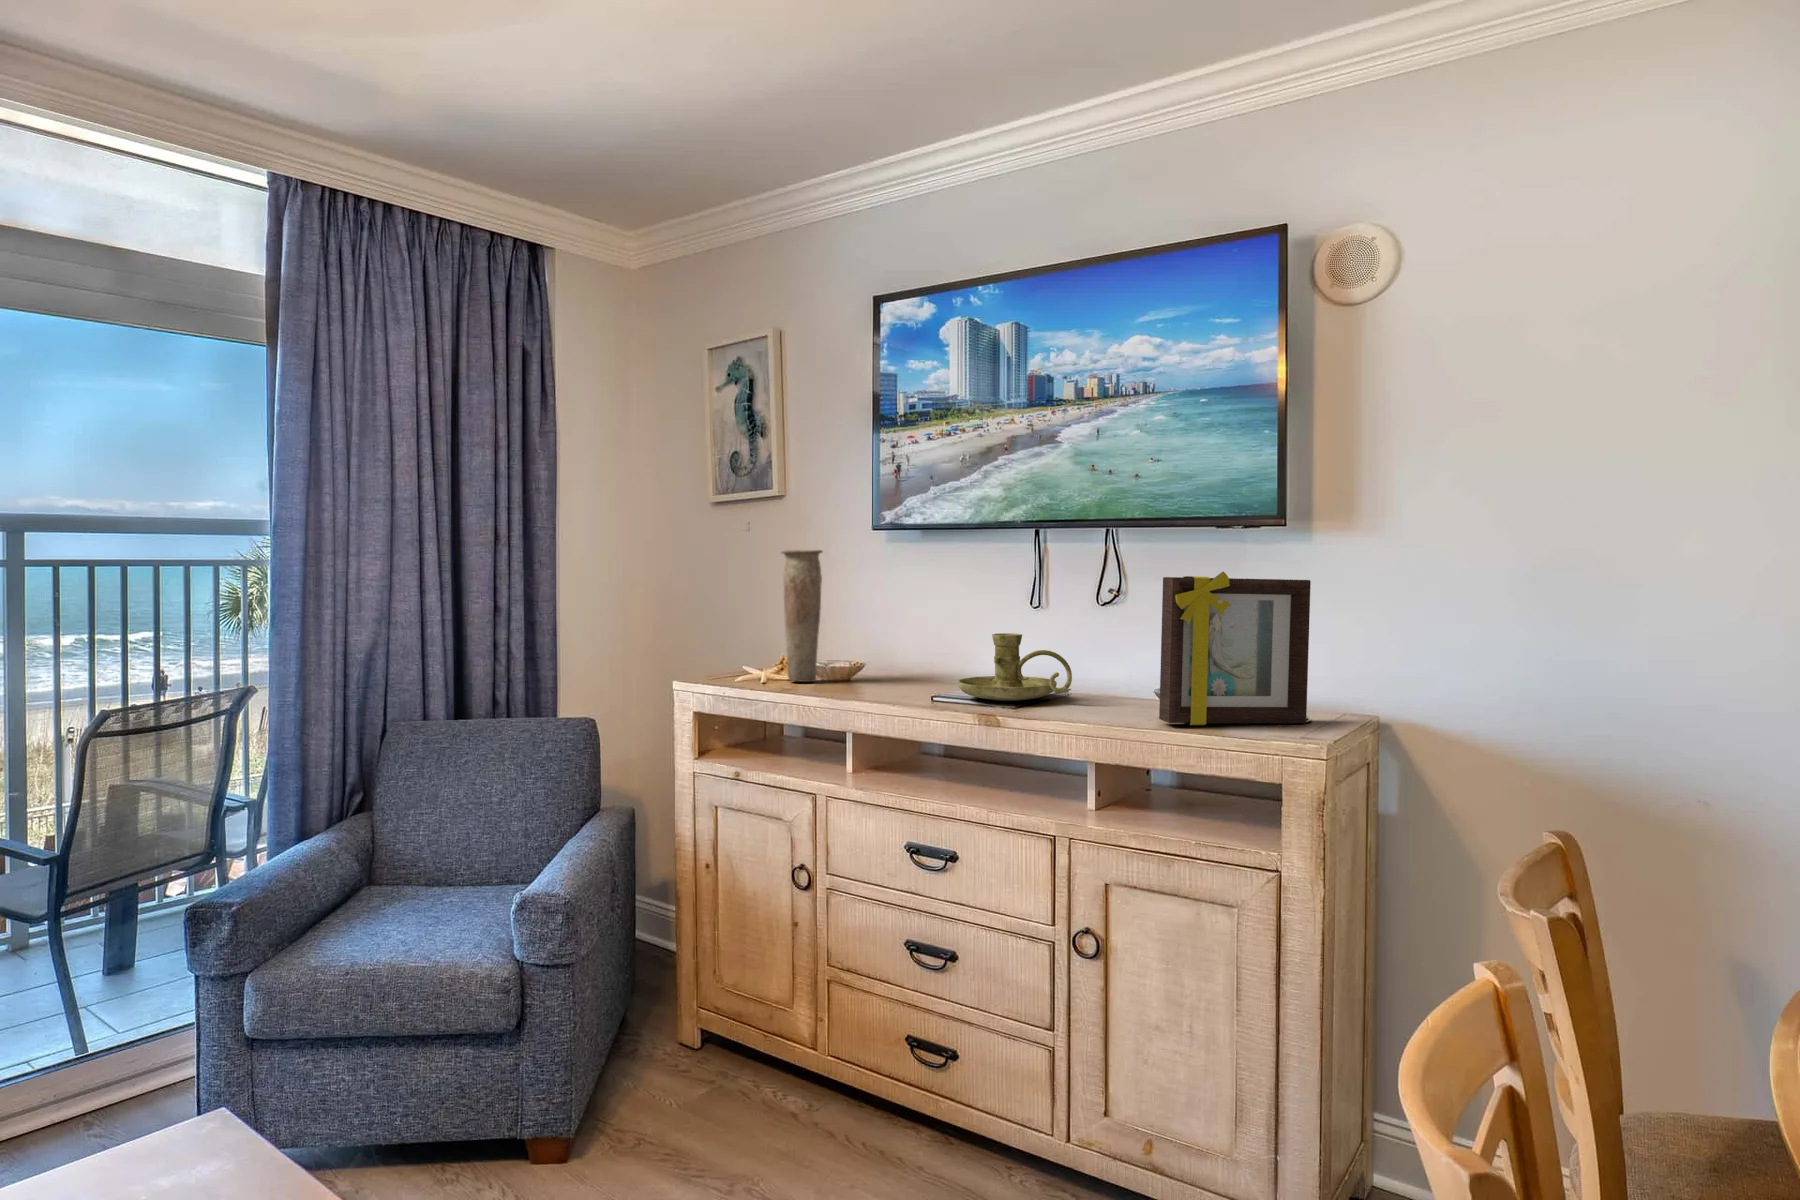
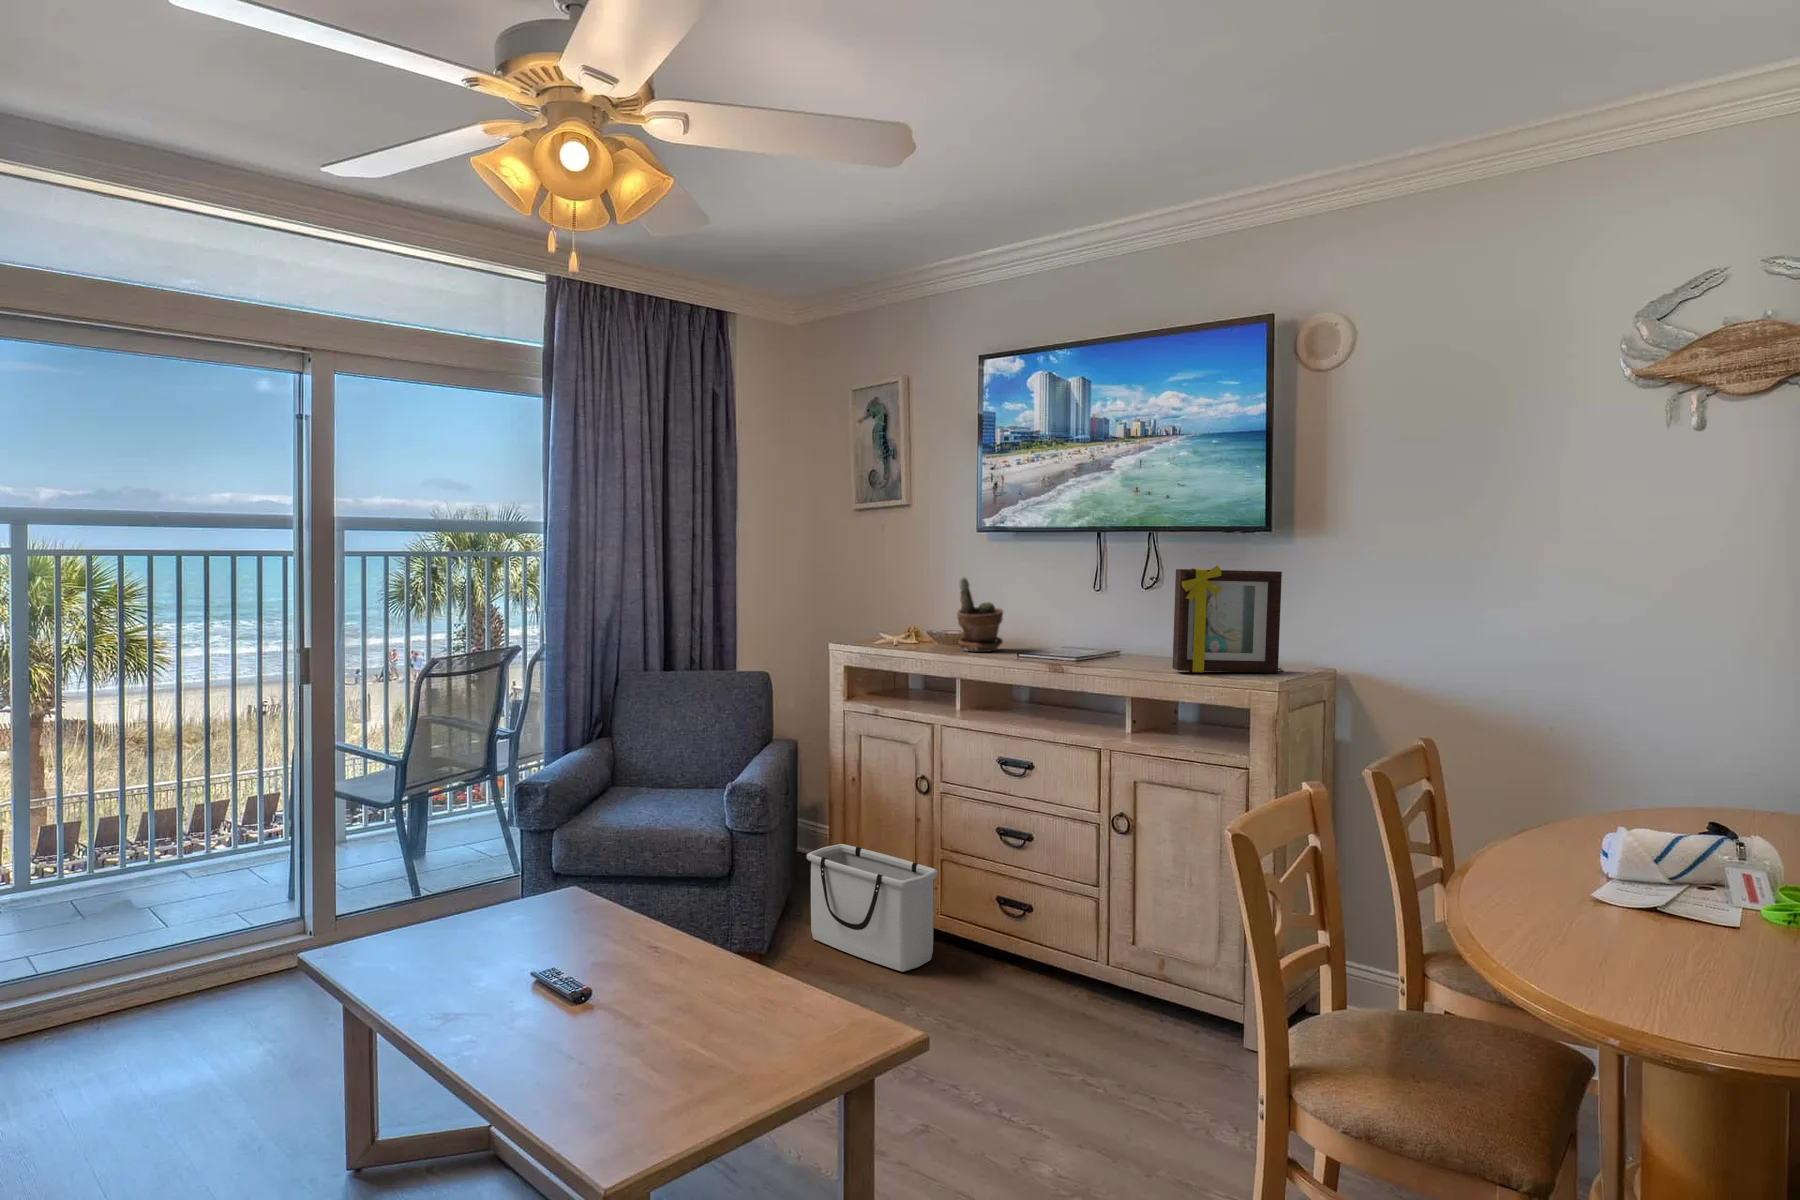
vase: present [781,550,822,682] -> none [908,547,939,645]
potted plant: none [848,590,911,693] -> present [957,577,1003,652]
candle holder: present [958,633,1072,701] -> none [1036,609,1118,658]
storage bin: none [640,958,825,1155] -> present [807,844,938,972]

